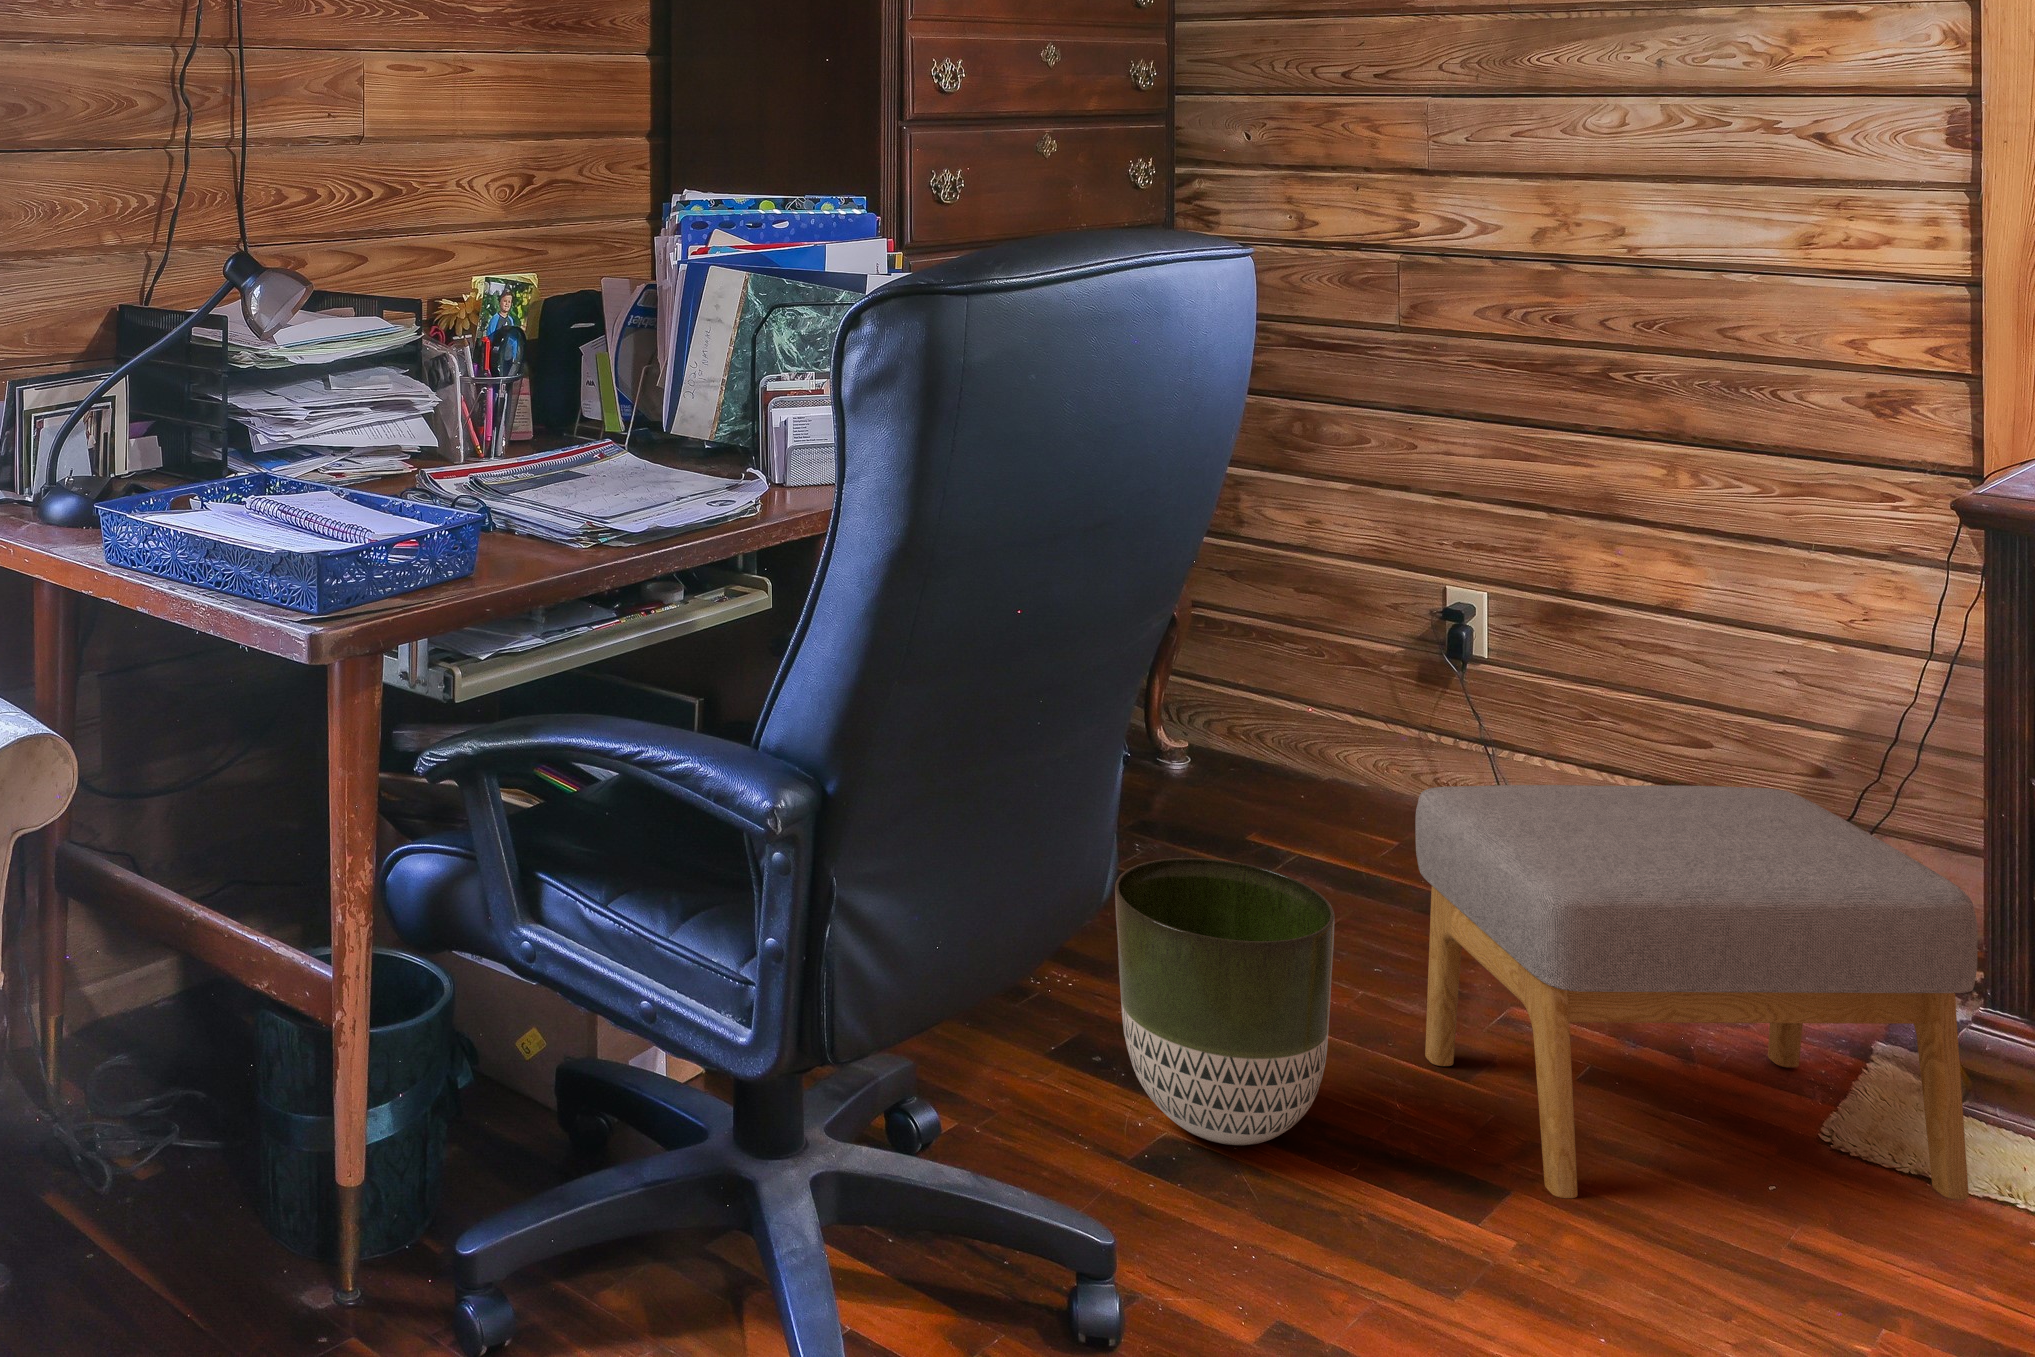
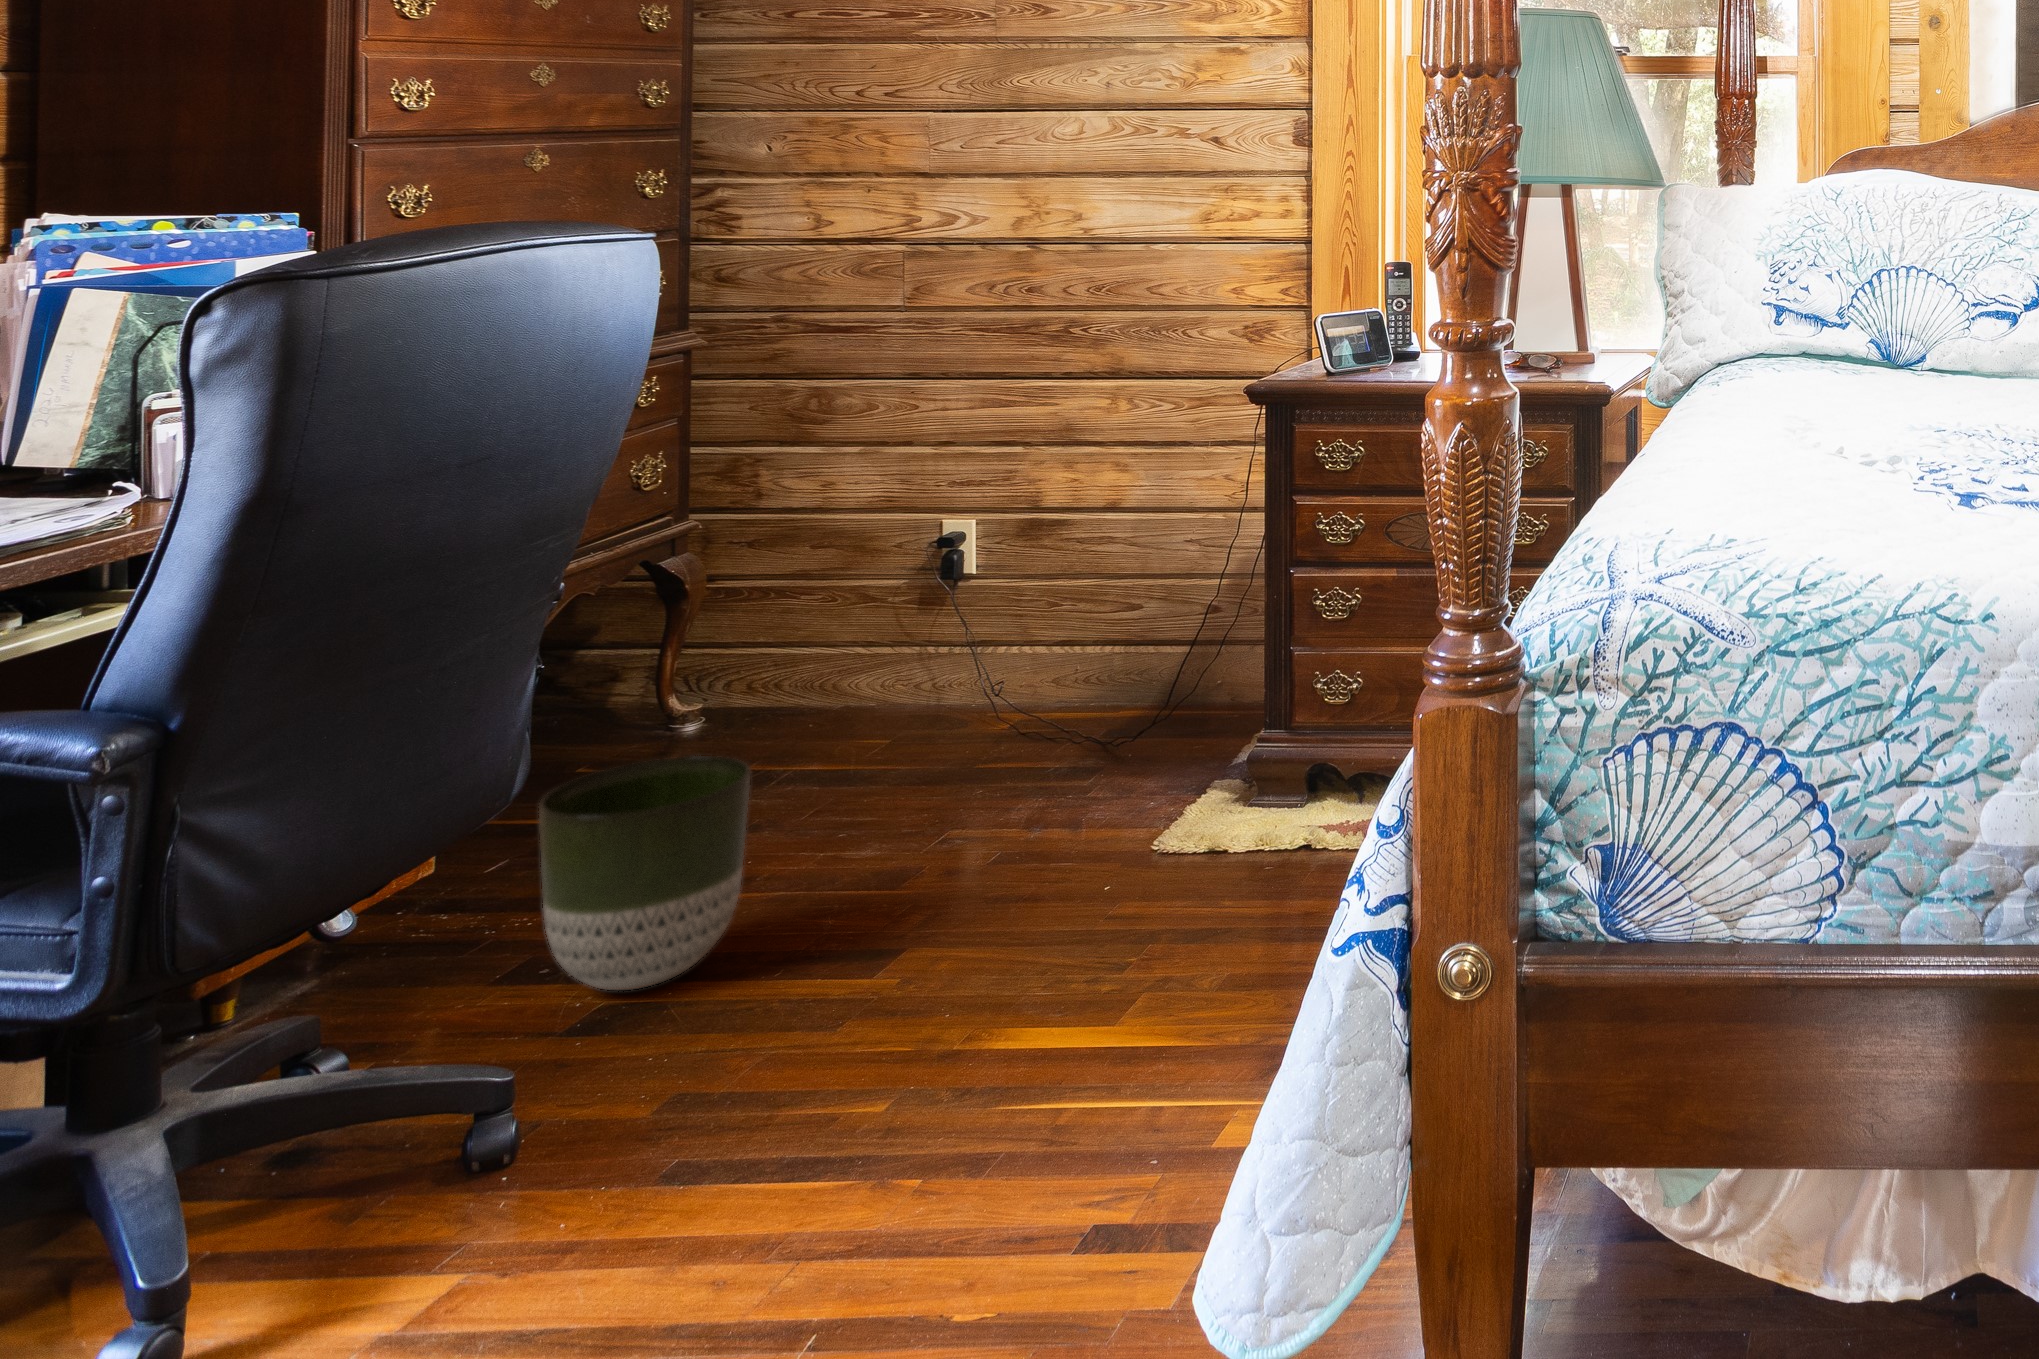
footstool: present [1415,785,1978,1200] -> none [846,607,1236,936]

